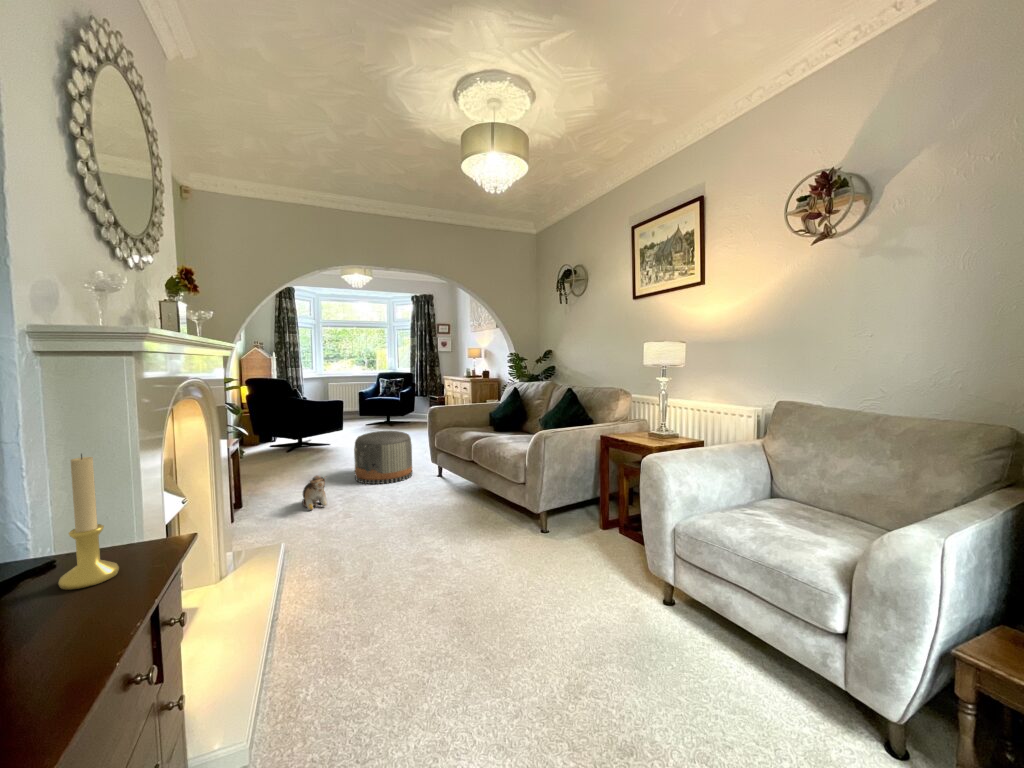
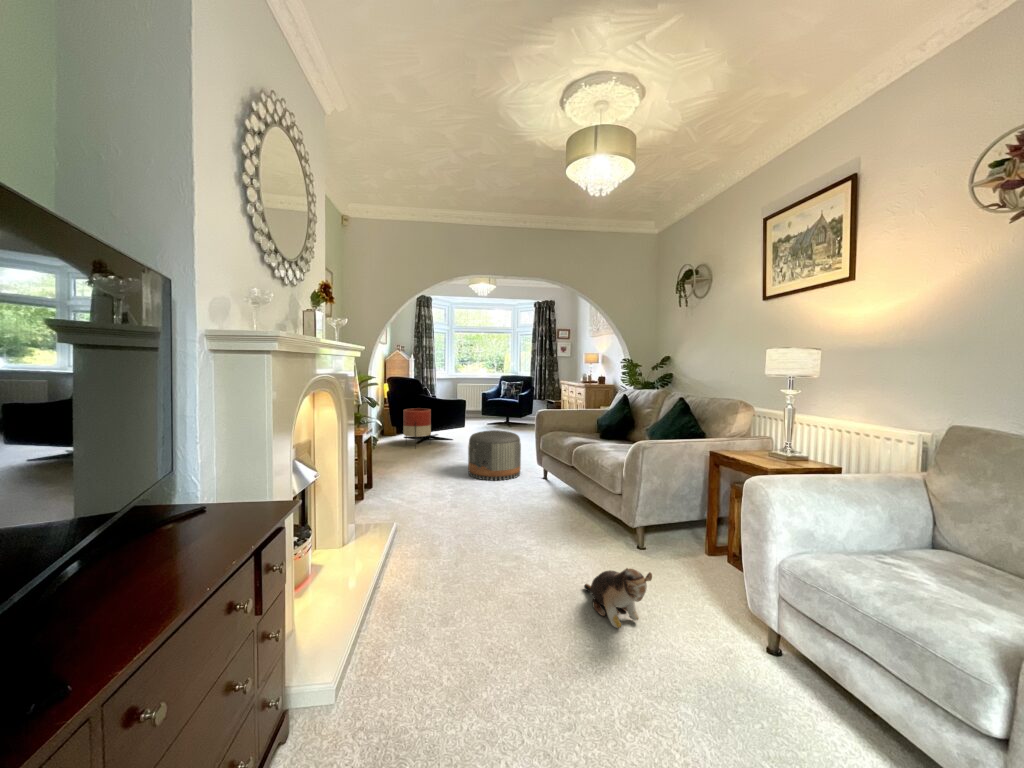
planter: none [269,413,304,458] -> present [403,408,431,438]
candle holder: present [59,454,119,590] -> none [203,431,243,534]
plush toy: present [302,476,327,510] -> present [584,568,652,628]

